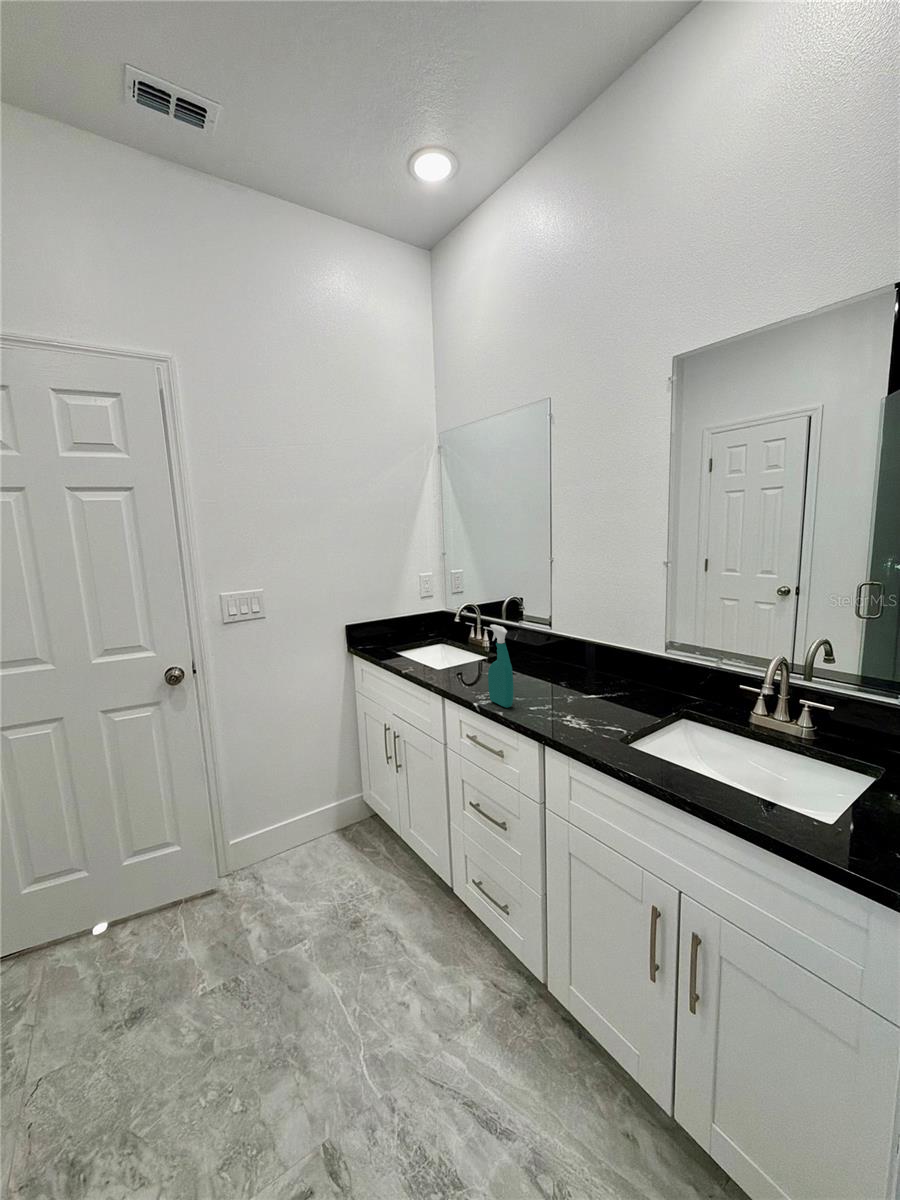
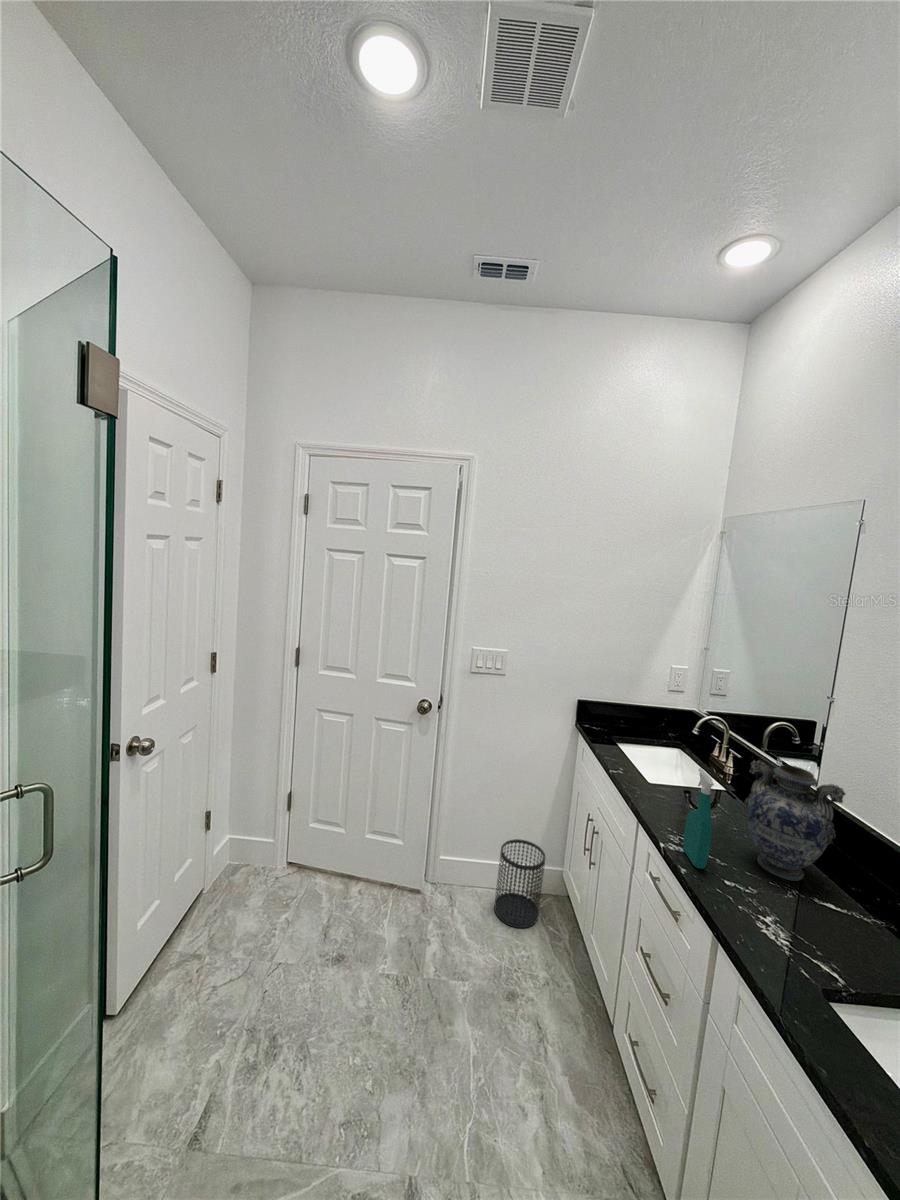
decorative vase: none [521,605,588,693] -> present [744,761,845,881]
wastebasket: none [300,781,352,870] -> present [494,839,545,928]

